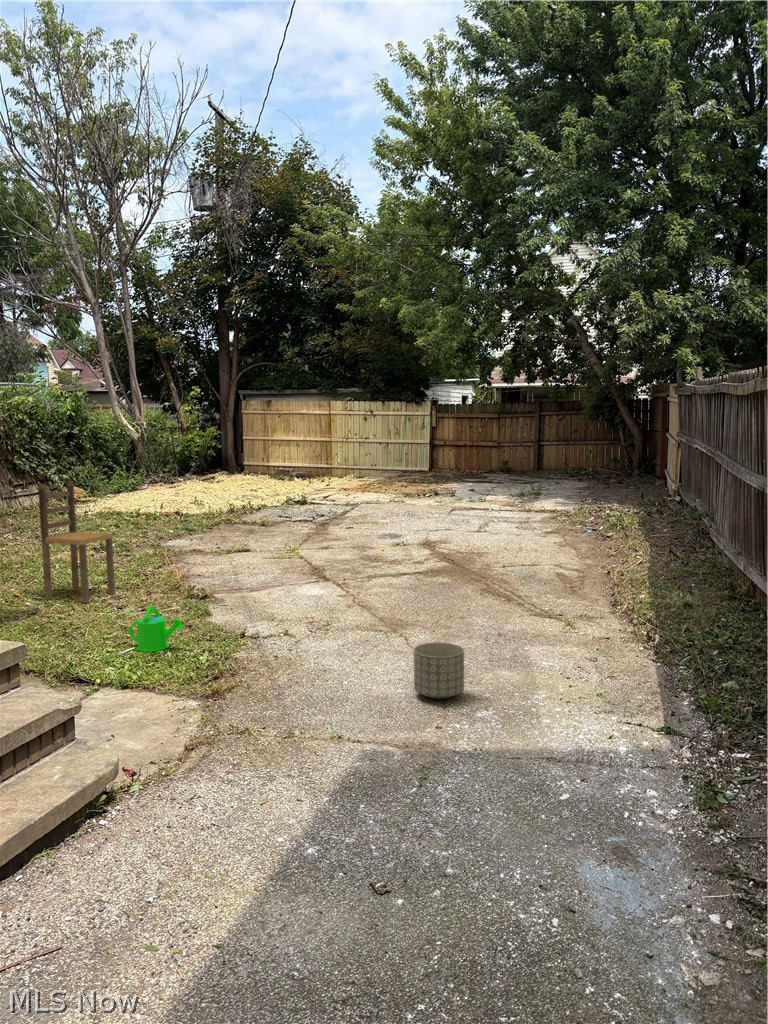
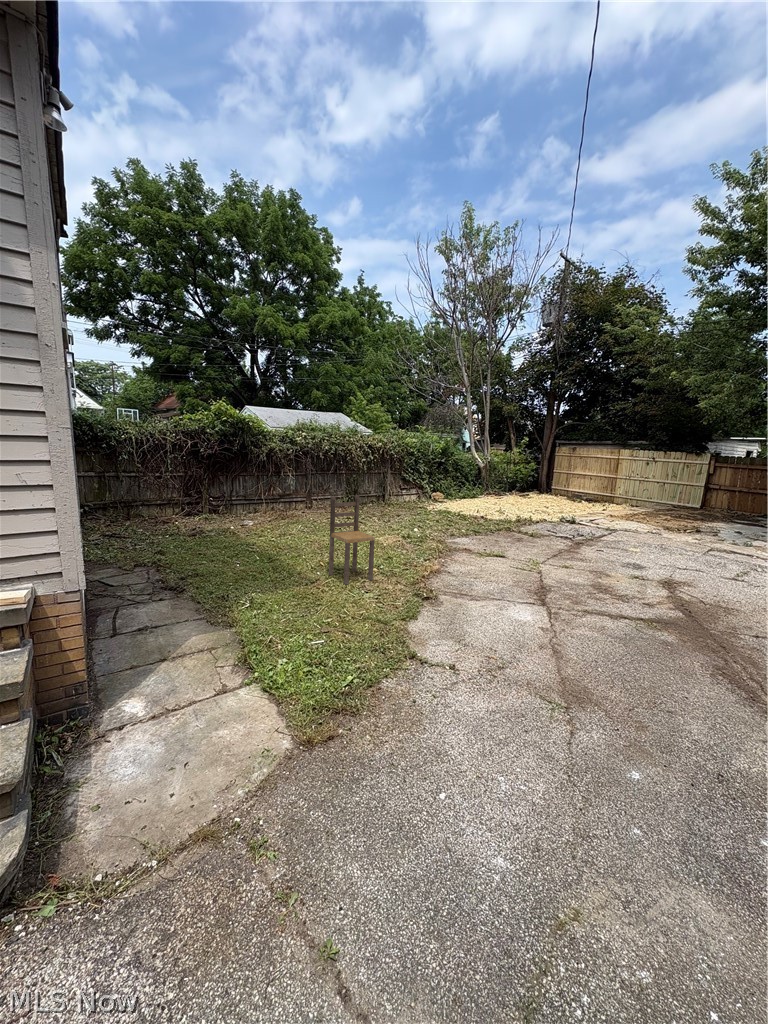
watering can: present [128,605,183,652] -> none [316,615,349,657]
planter: present [414,642,464,699] -> none [512,810,604,944]

